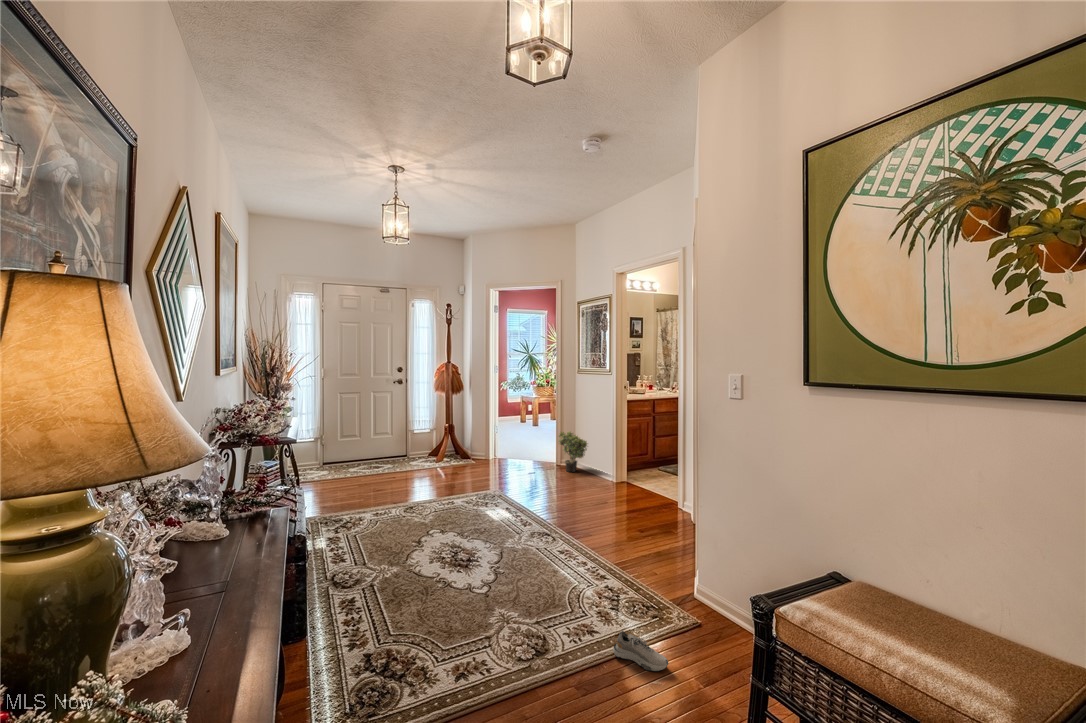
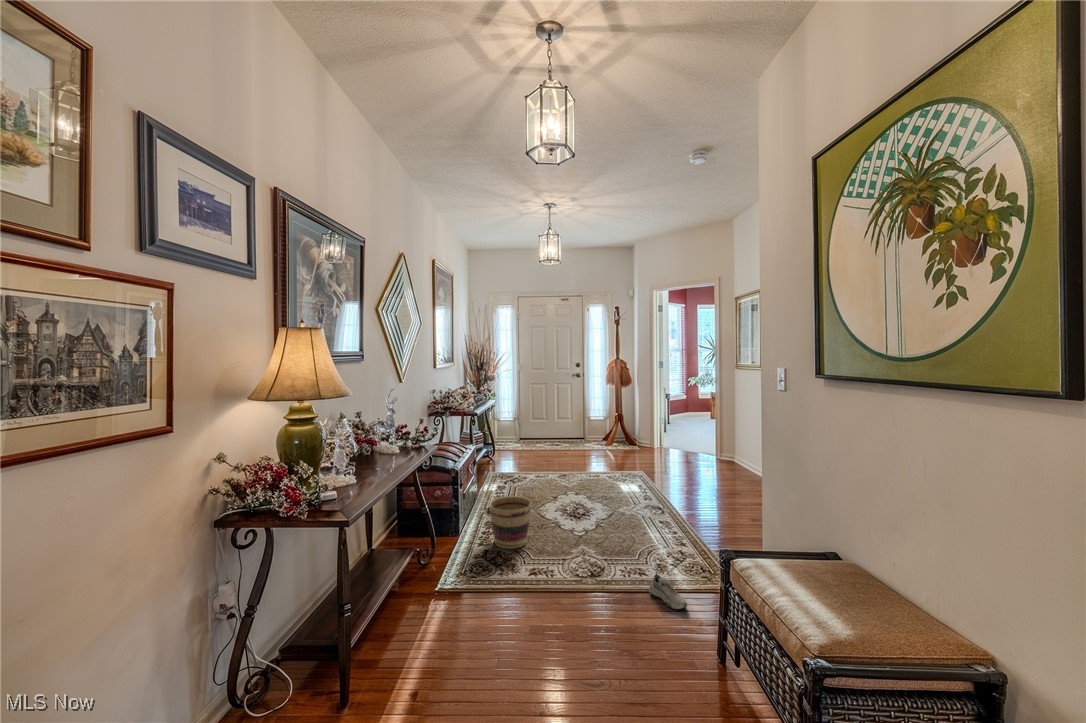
potted plant: present [558,432,588,472] -> none [709,426,743,466]
basket: none [362,559,426,642] -> present [489,496,532,549]

